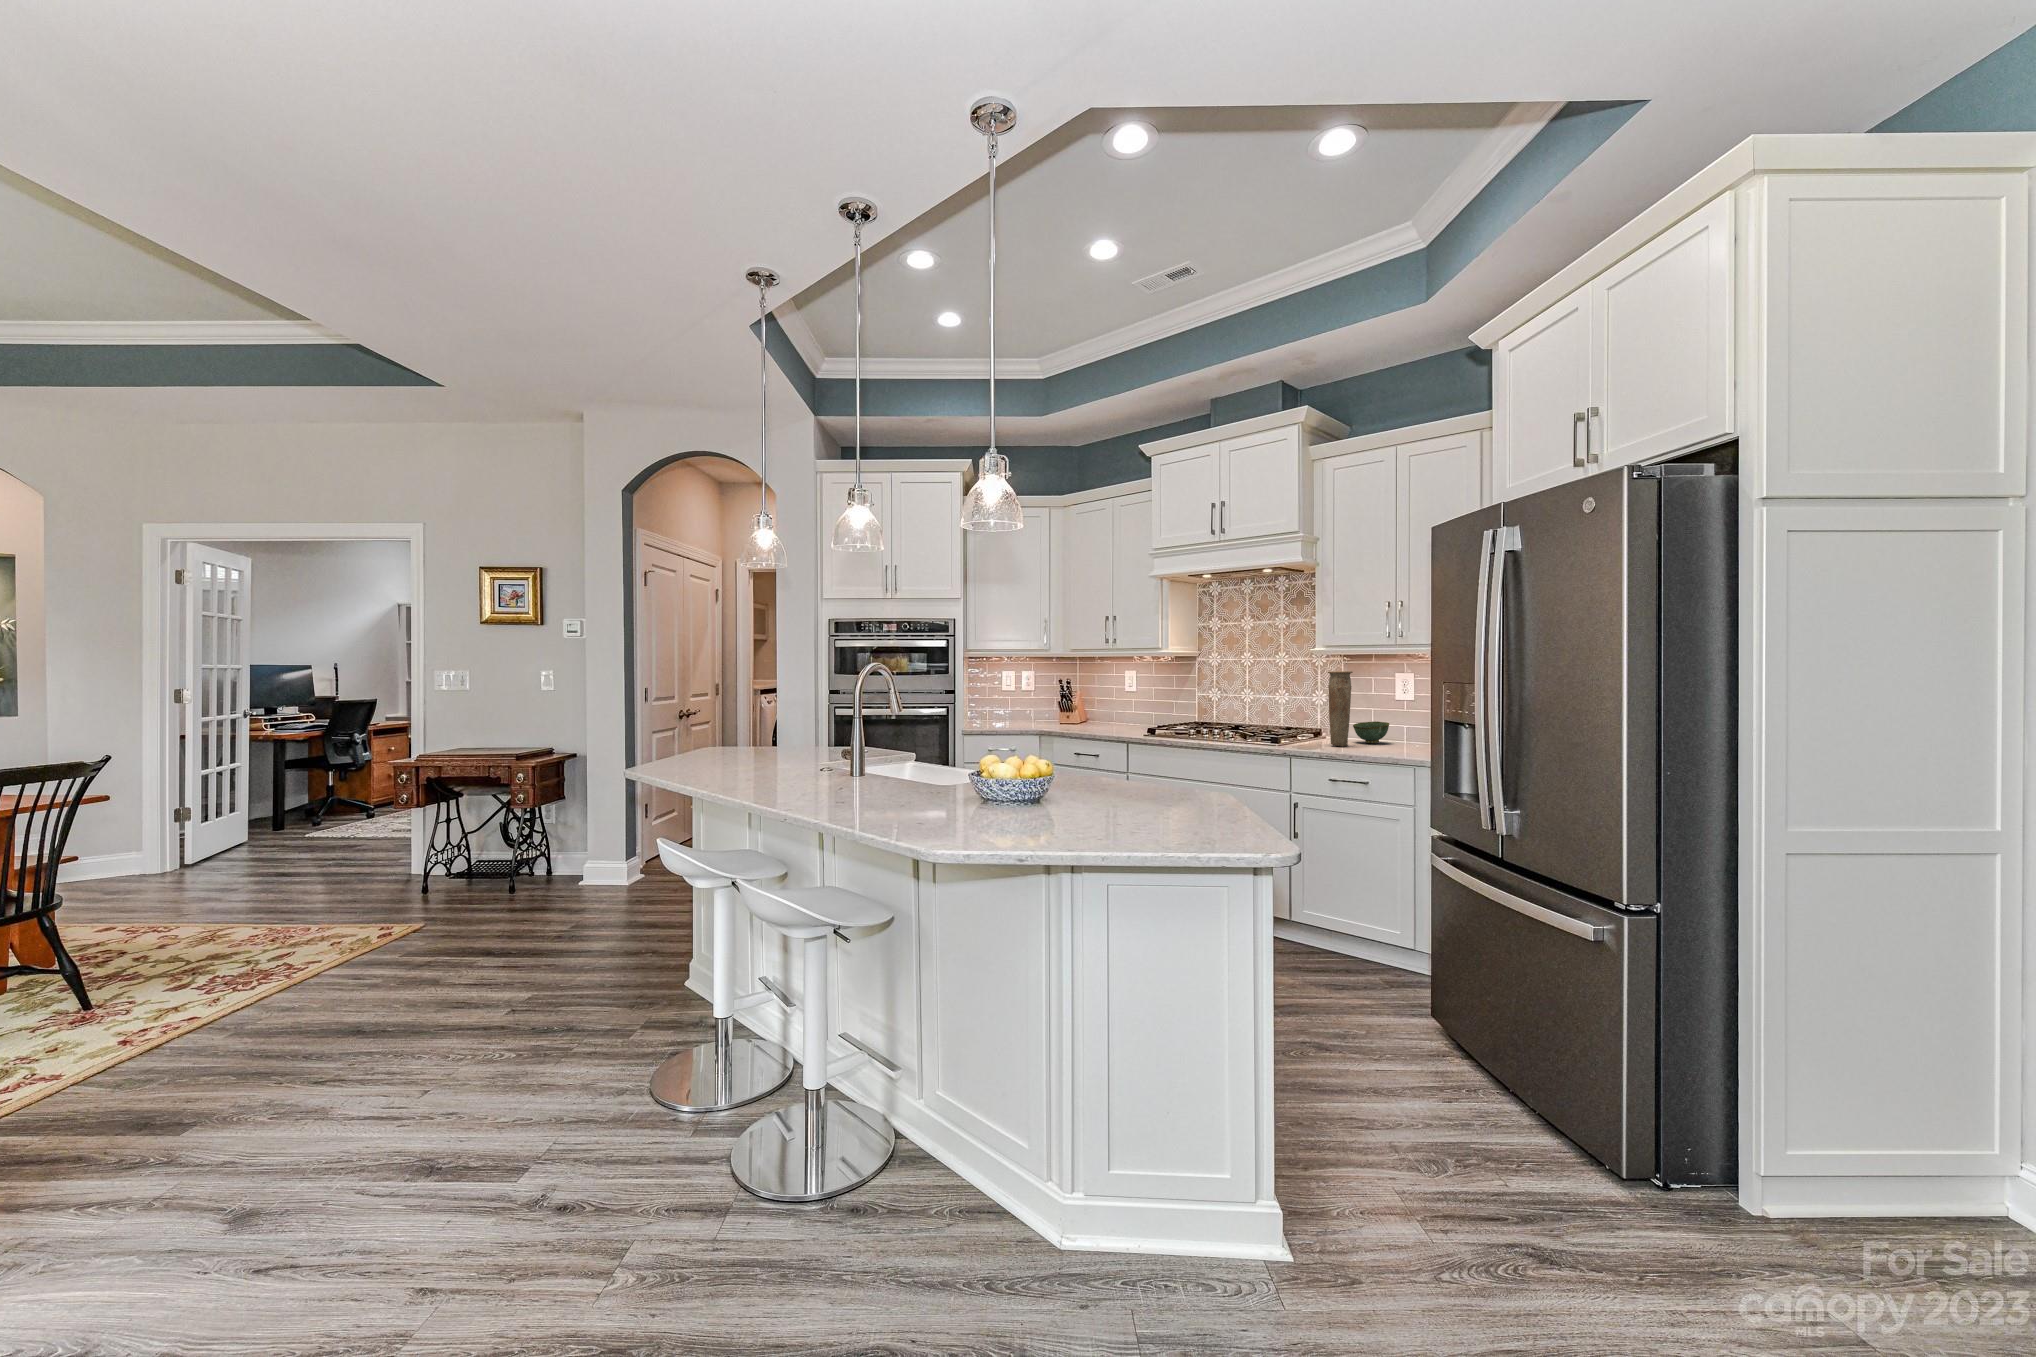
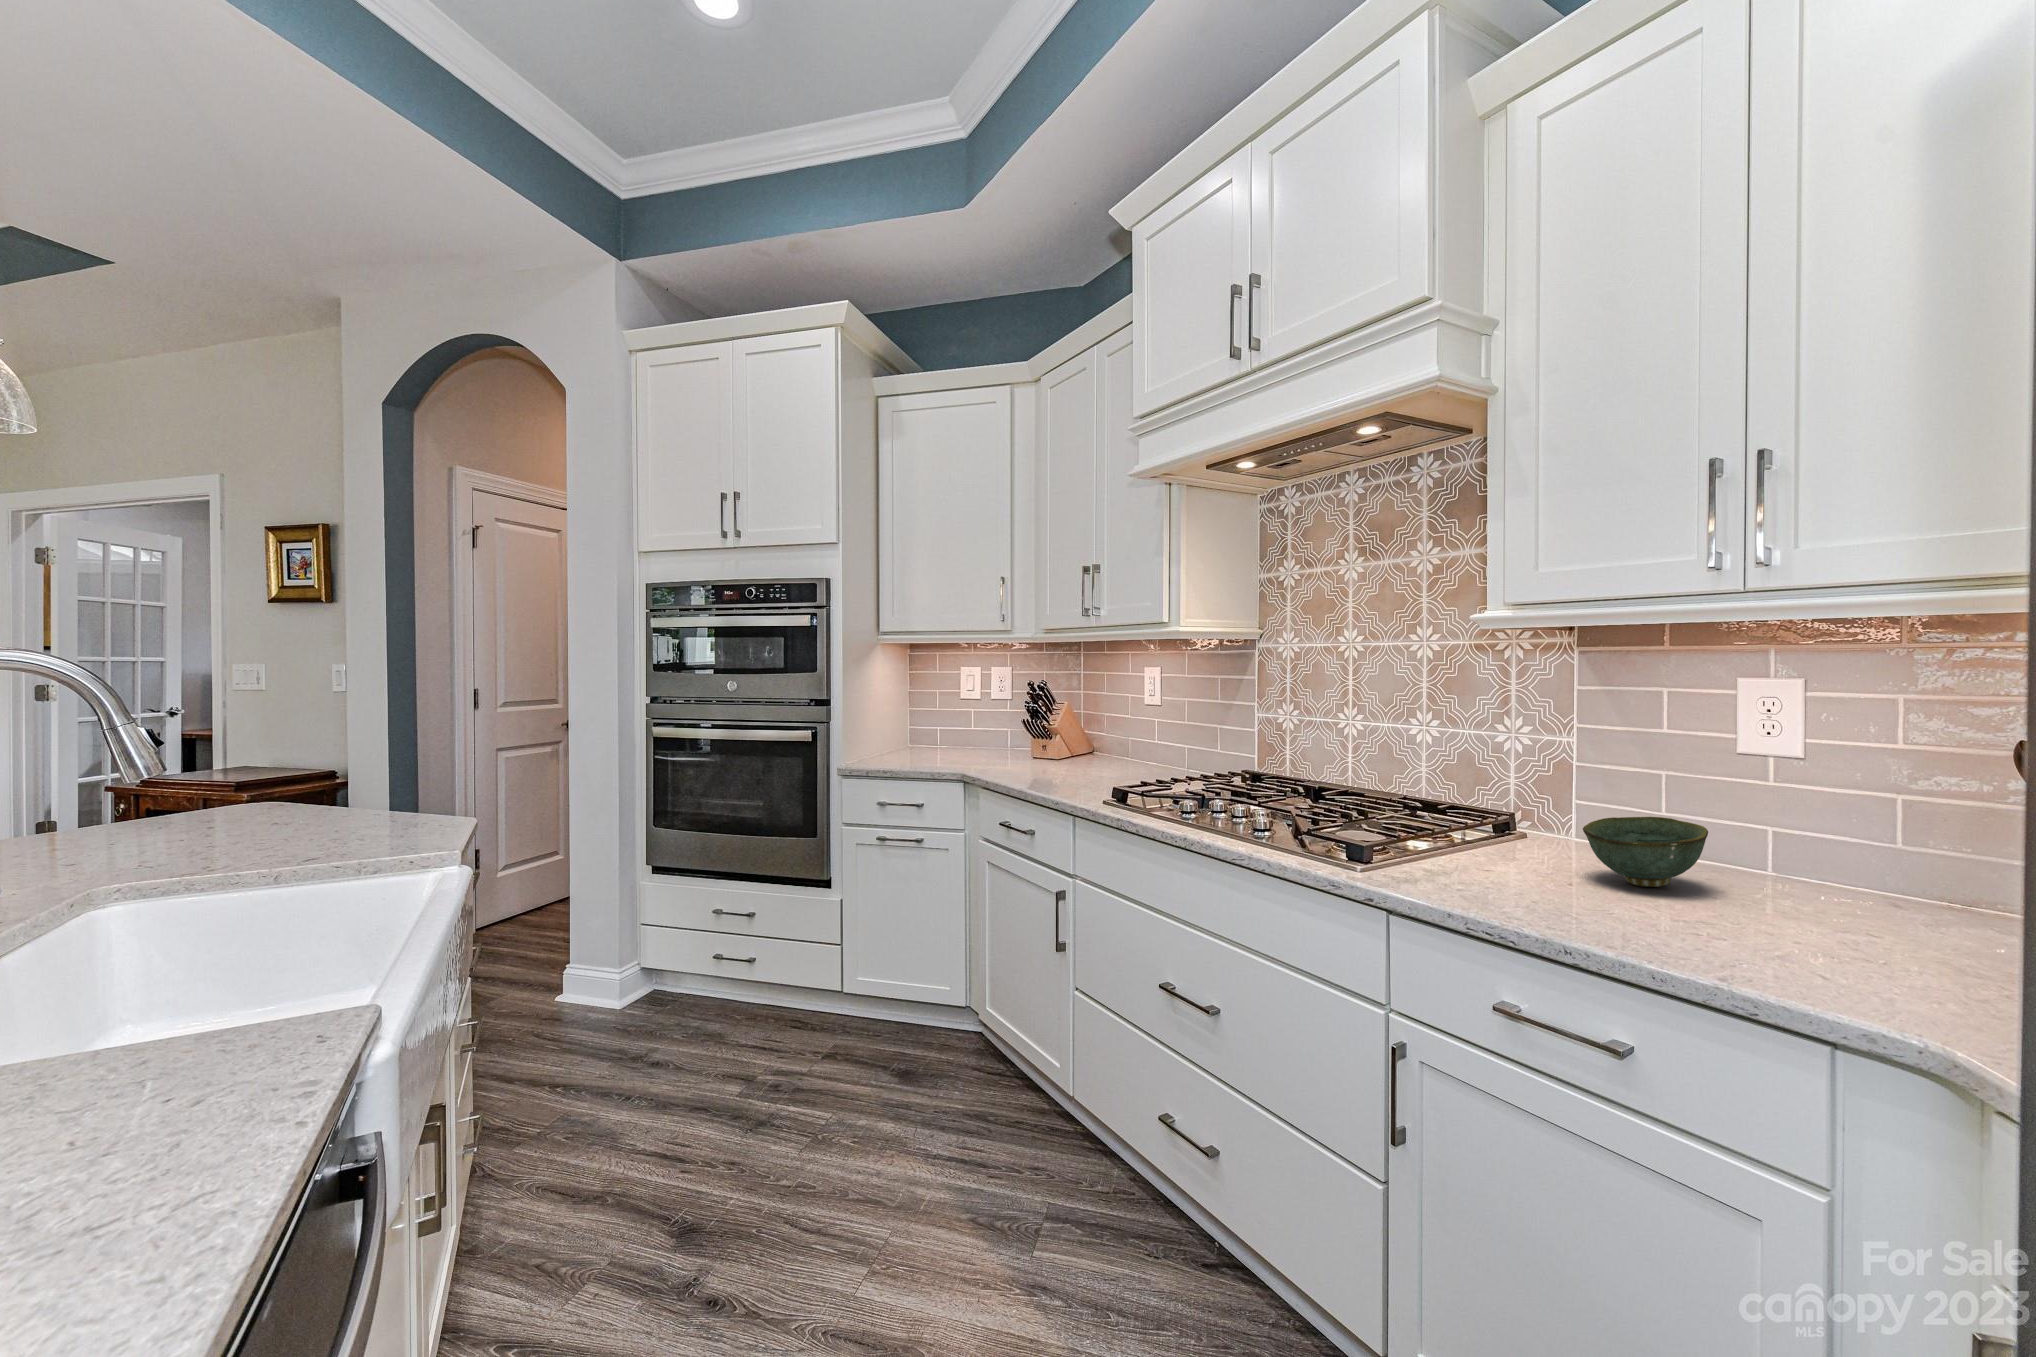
vase: present [1328,671,1353,747] -> none [1489,670,1572,902]

